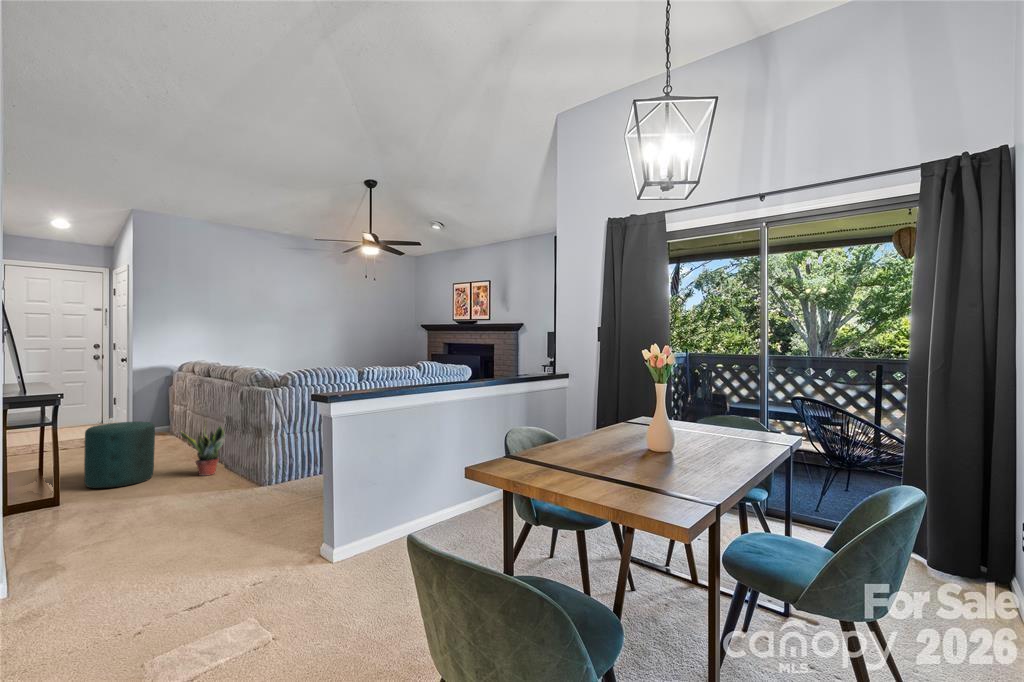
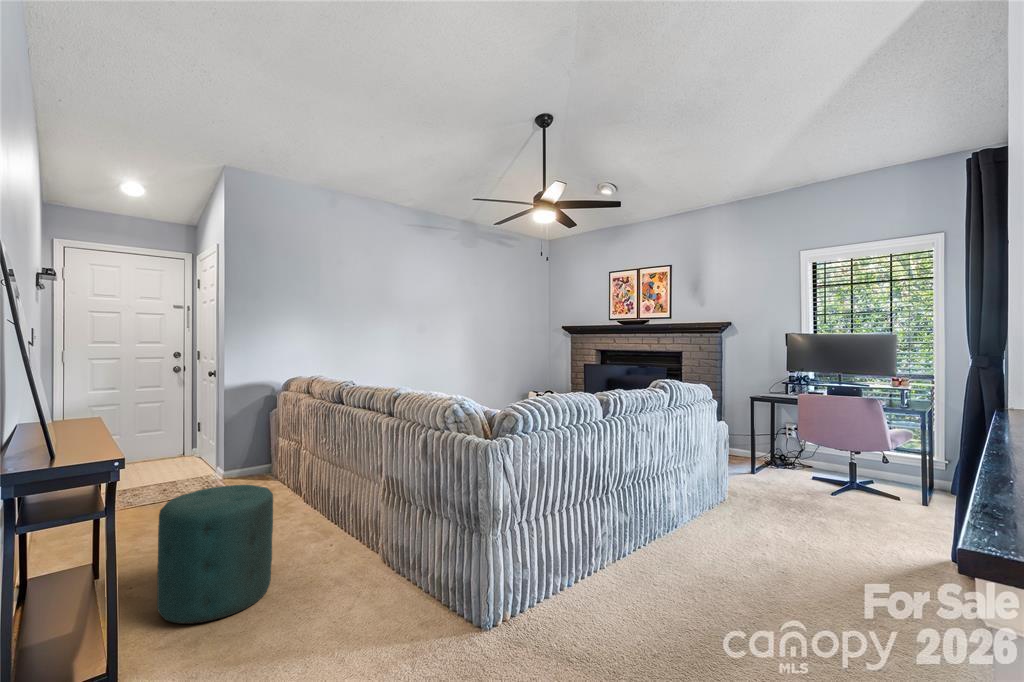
potted plant: present [180,426,225,476] -> none [315,481,392,587]

